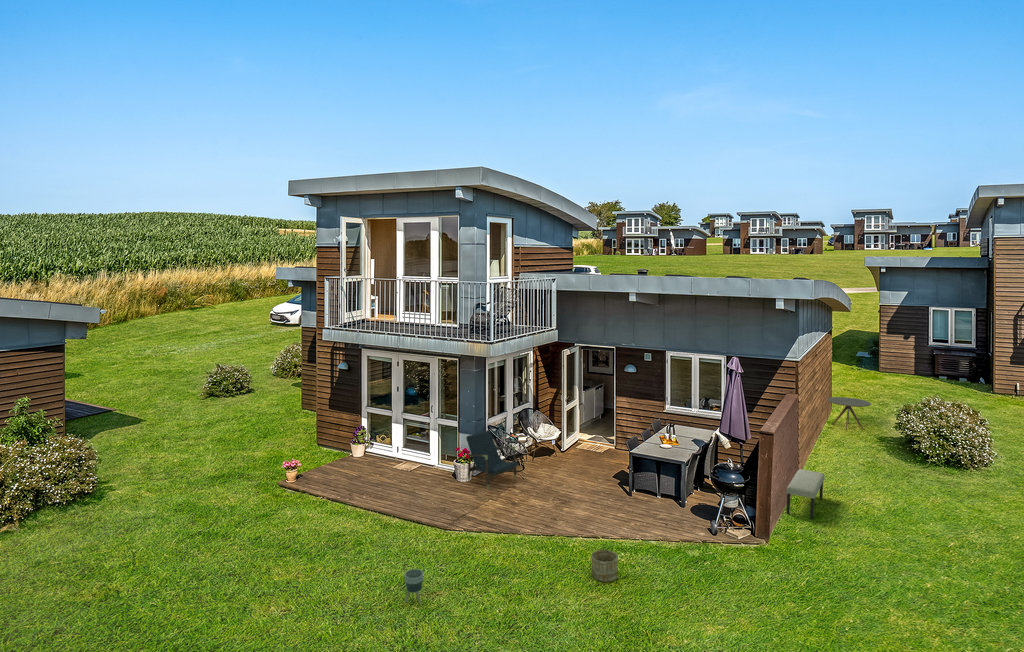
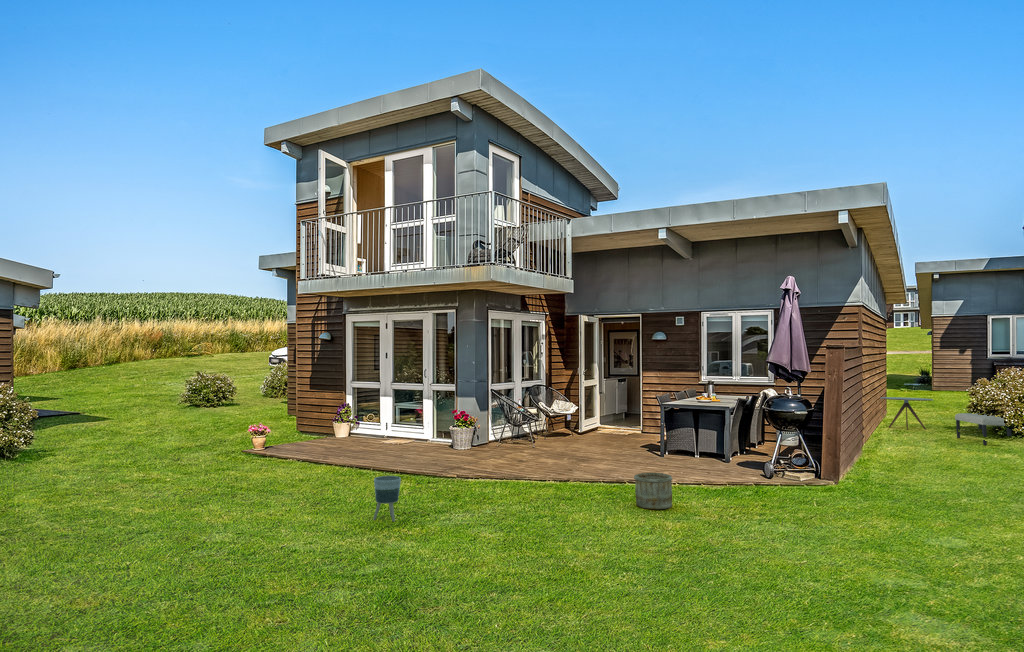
lounge chair: present [466,431,518,490] -> none [467,394,530,454]
bench: present [786,469,825,519] -> present [955,413,1012,445]

